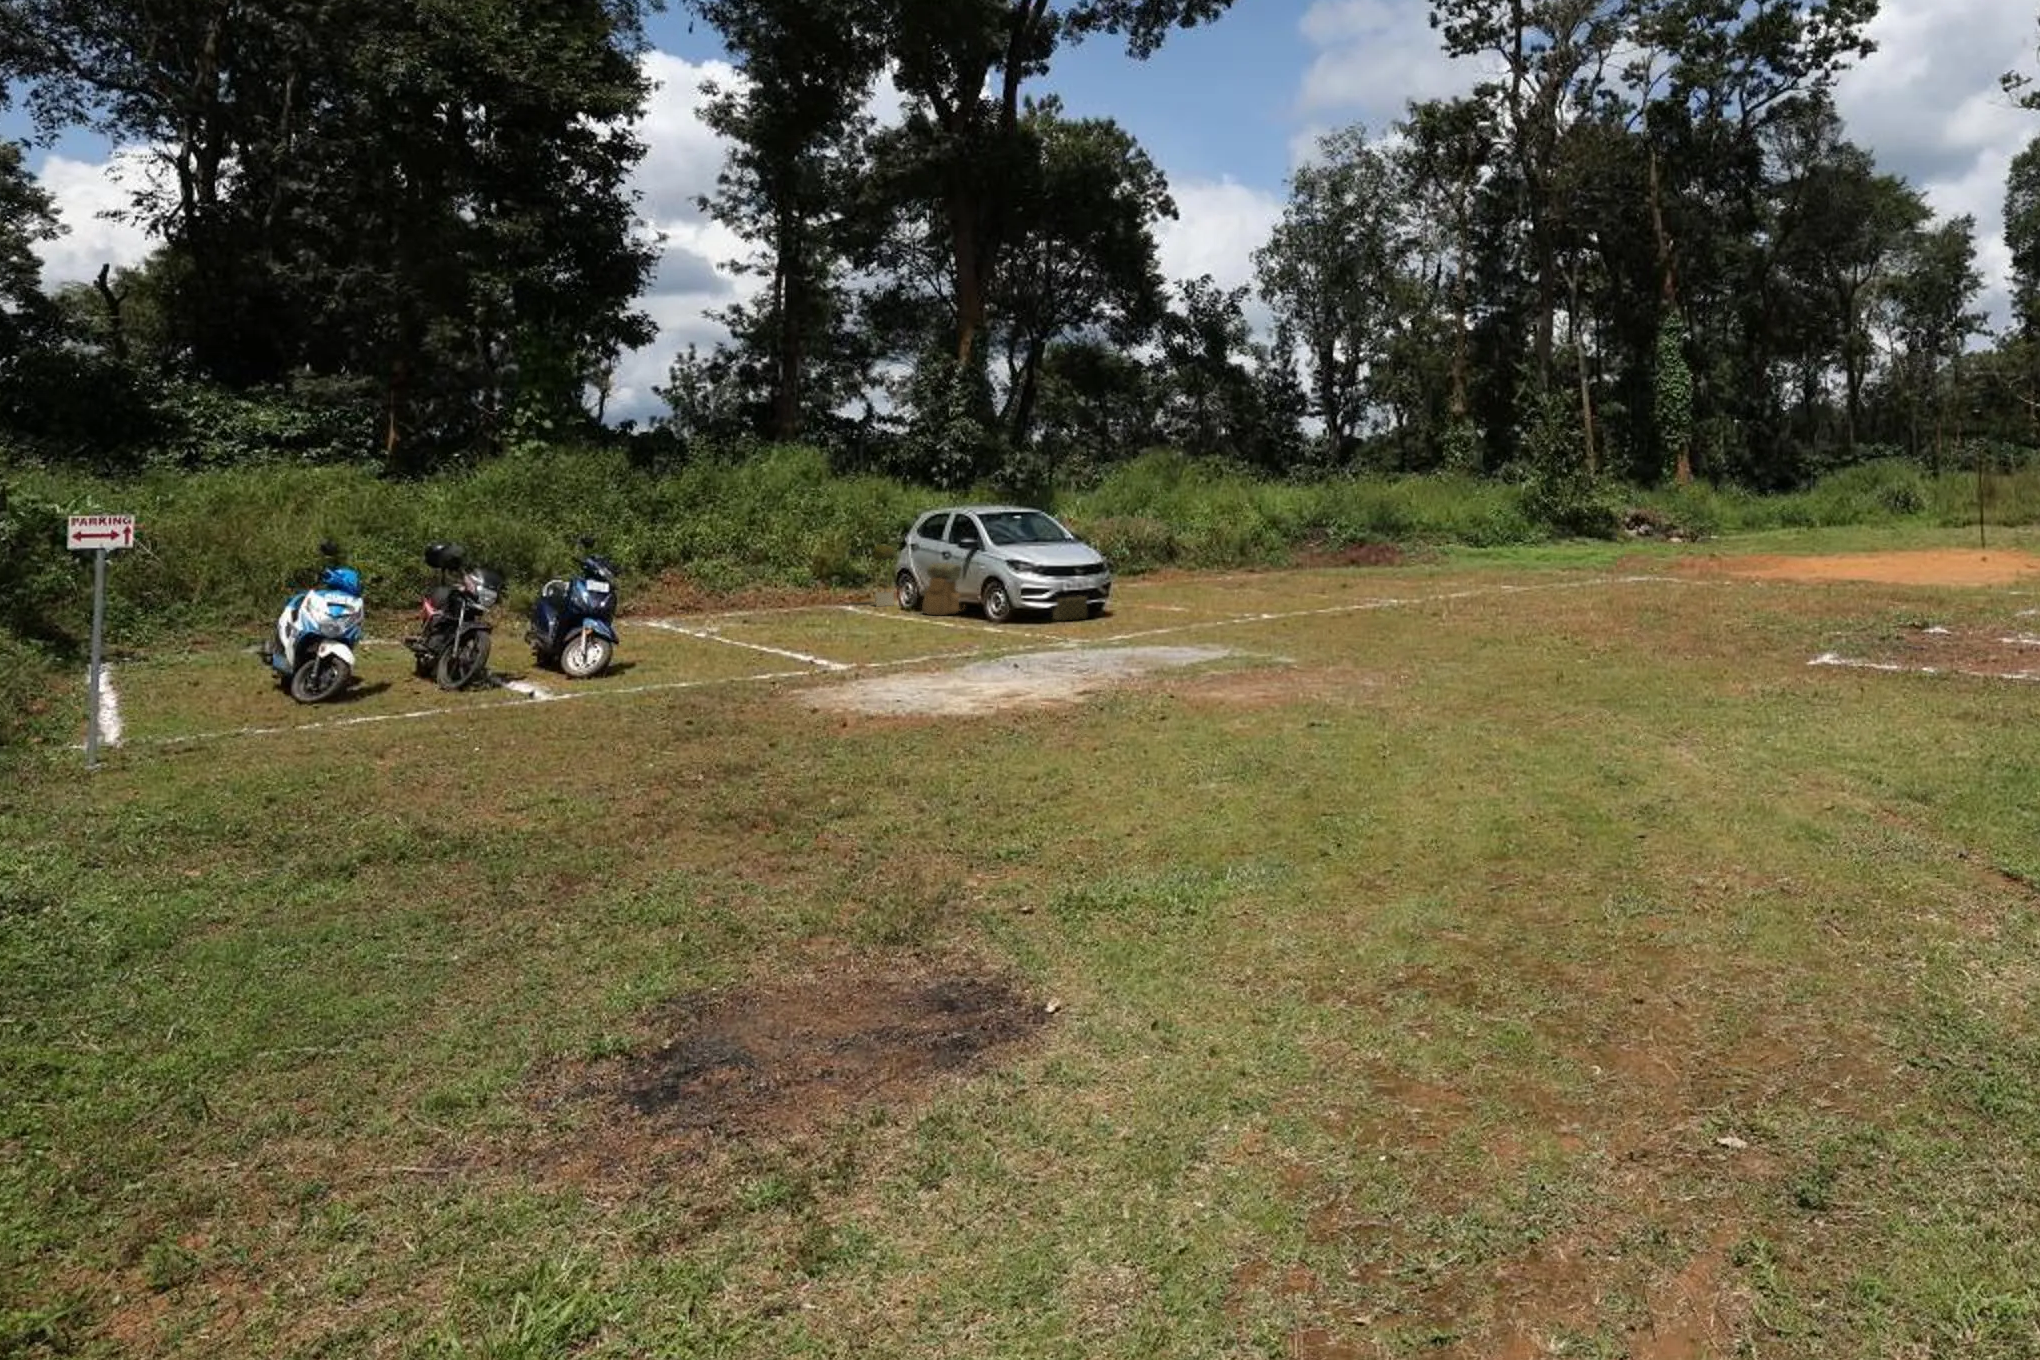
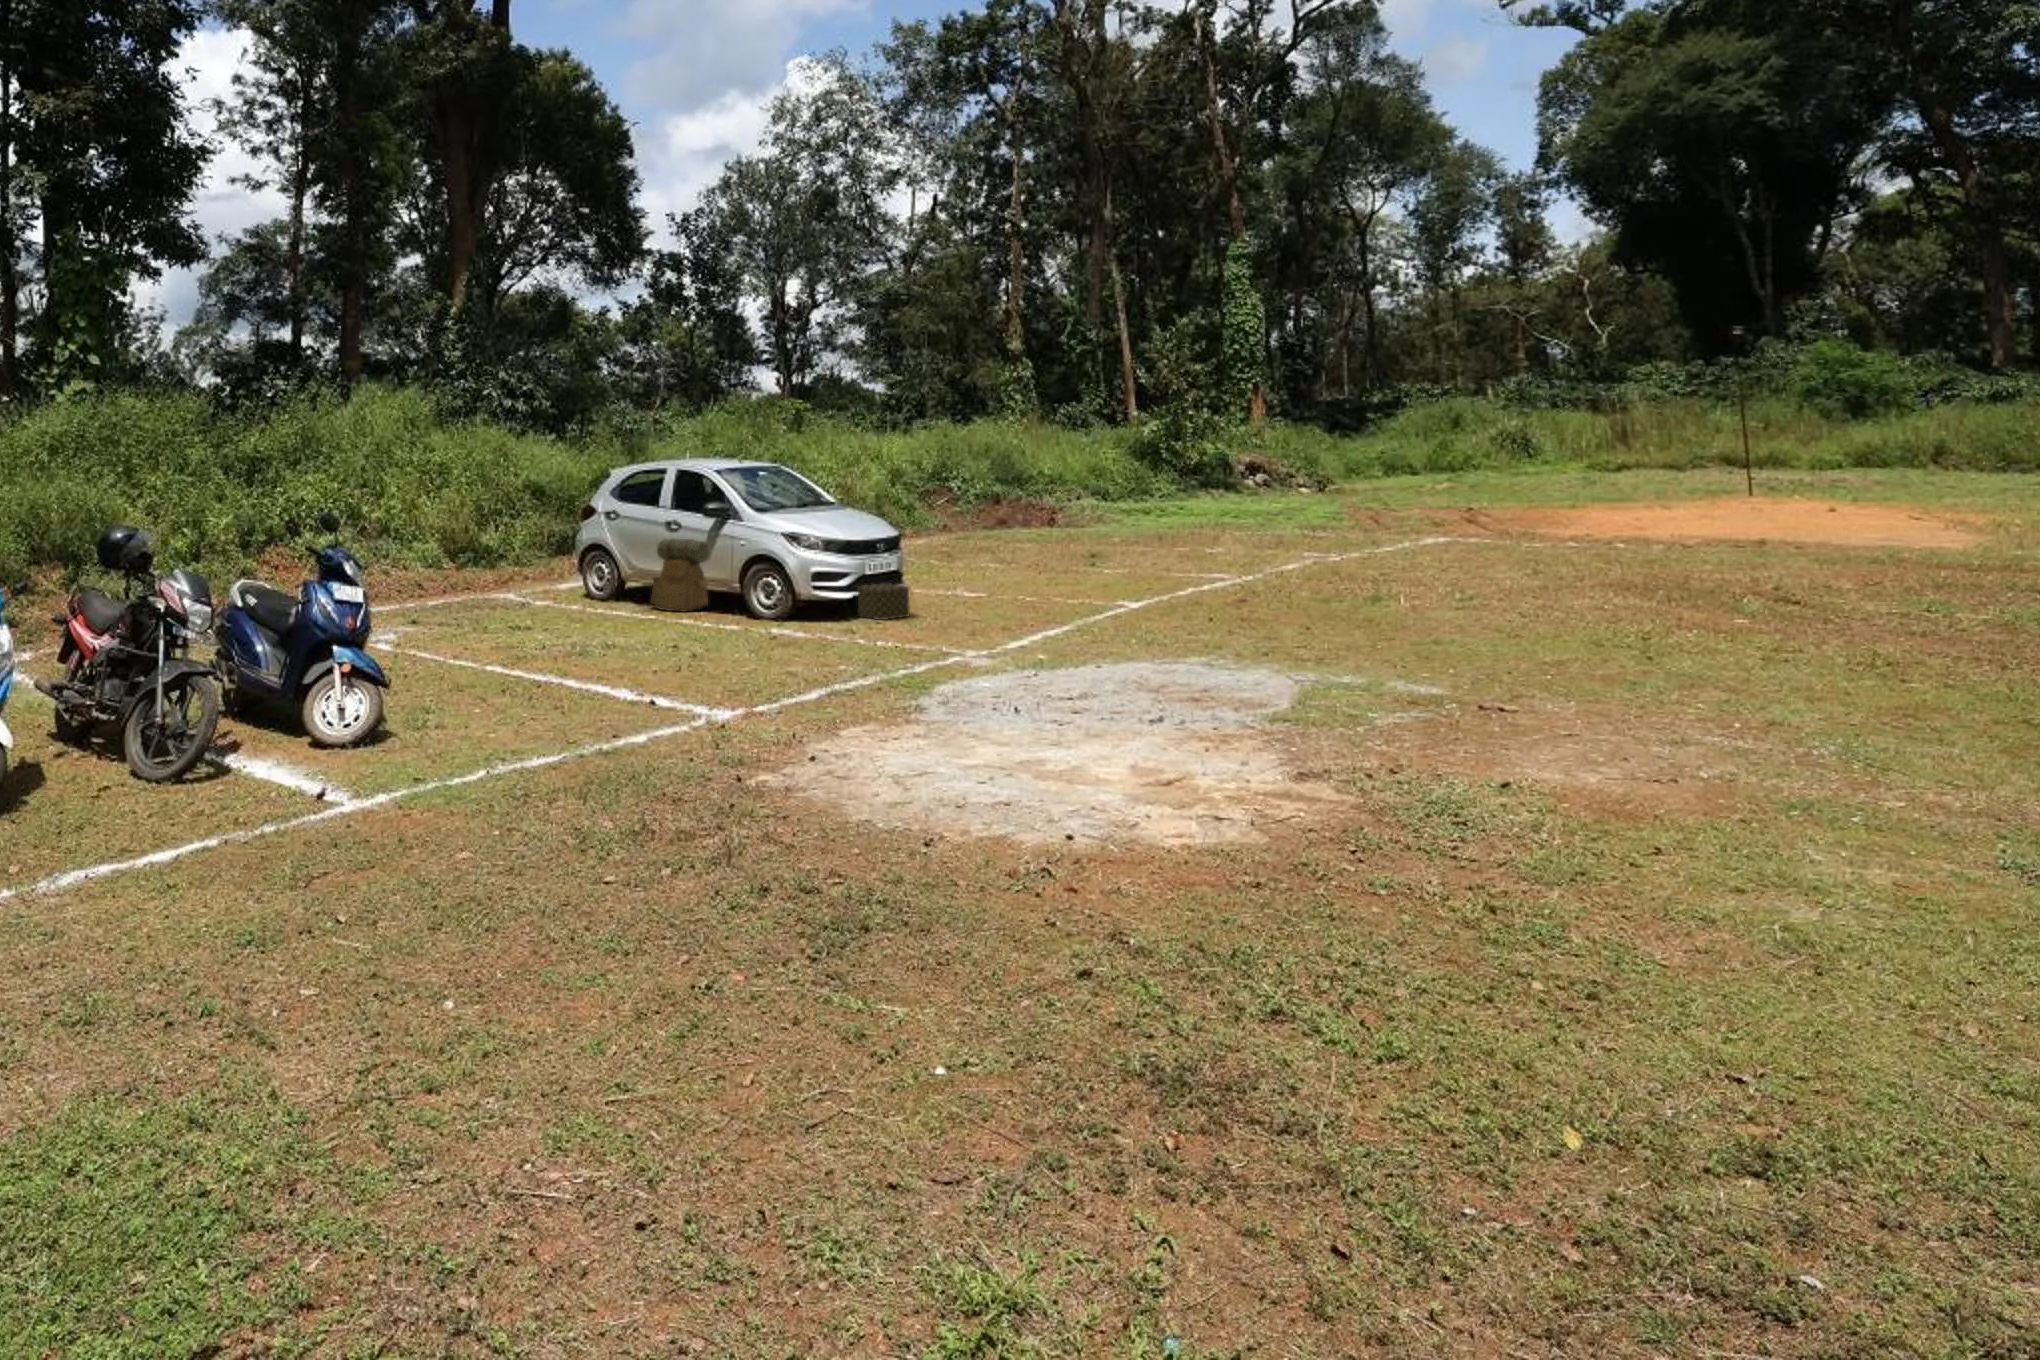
potted tree: present [871,545,896,607] -> none [551,511,586,597]

